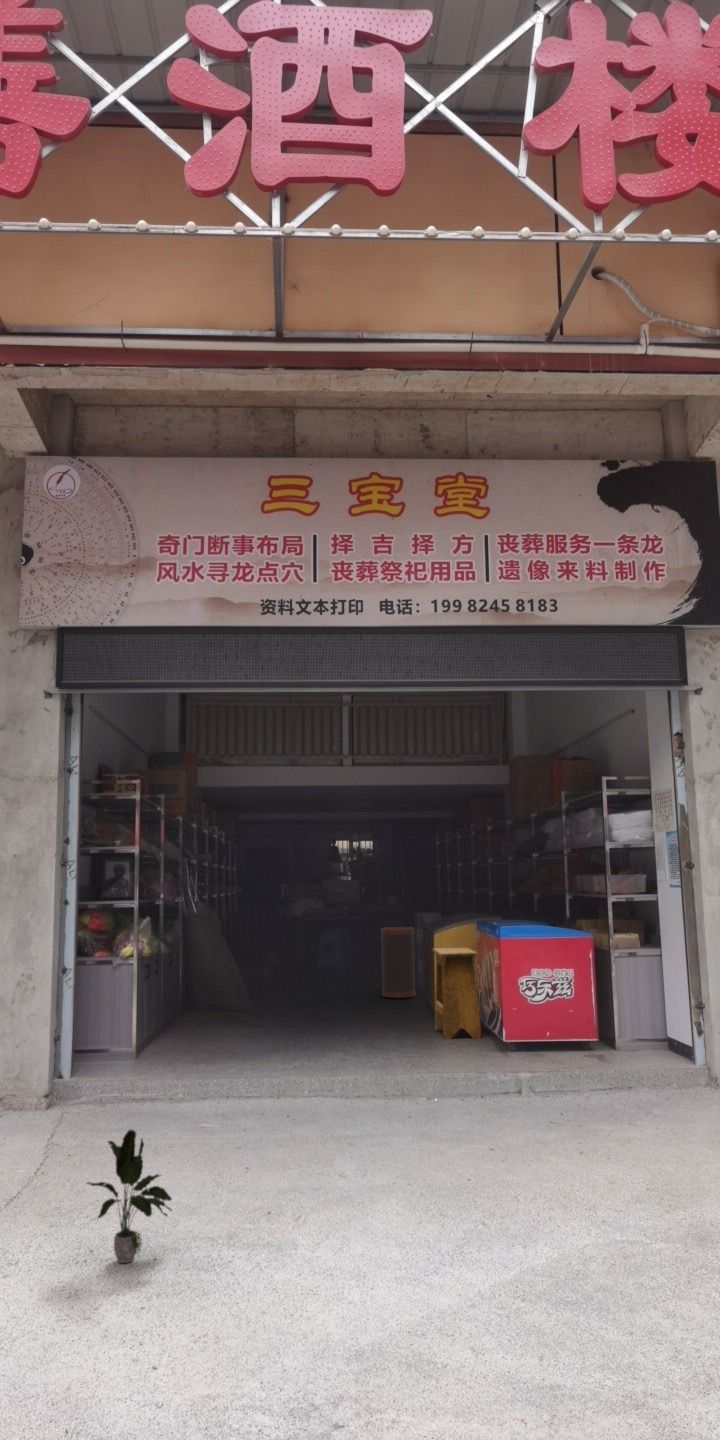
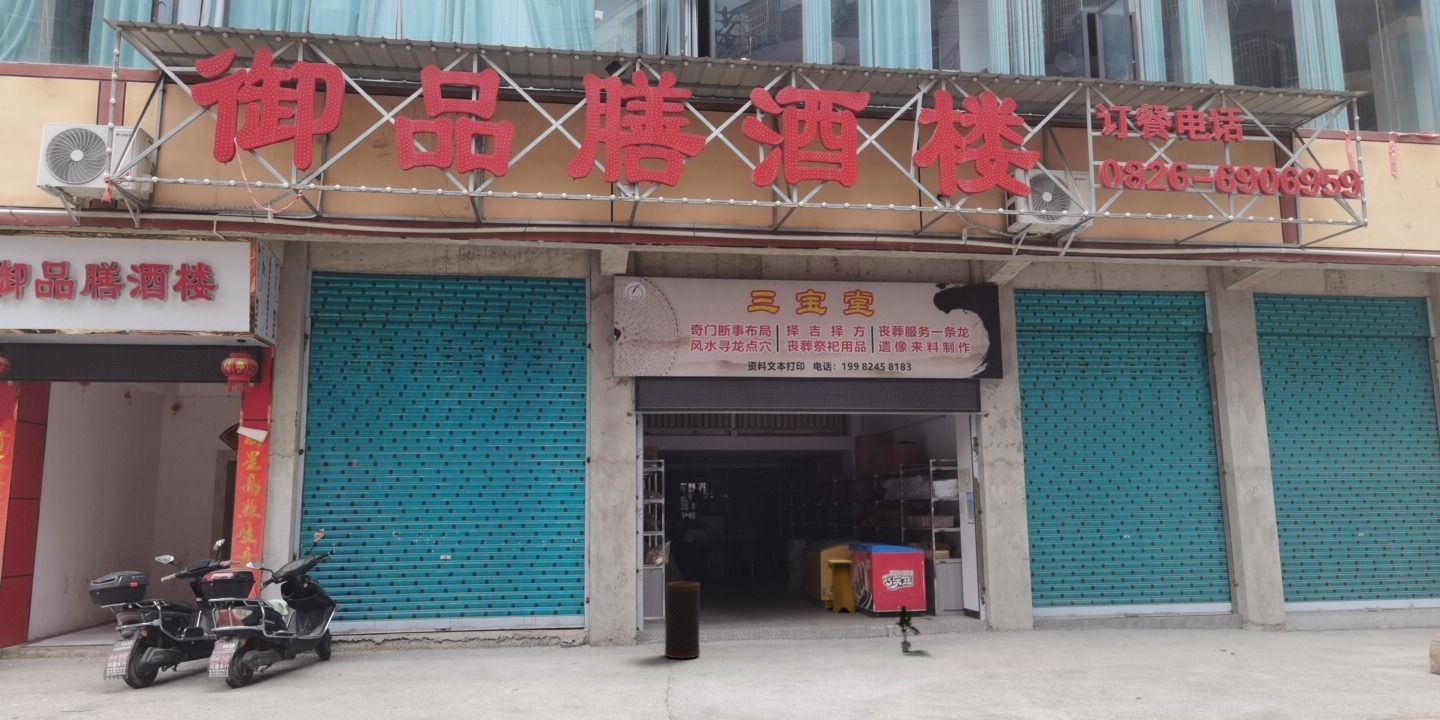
trash can: present [381,927,415,999] -> present [665,582,700,659]
potted plant: present [87,1130,172,1263] -> present [896,606,920,652]

